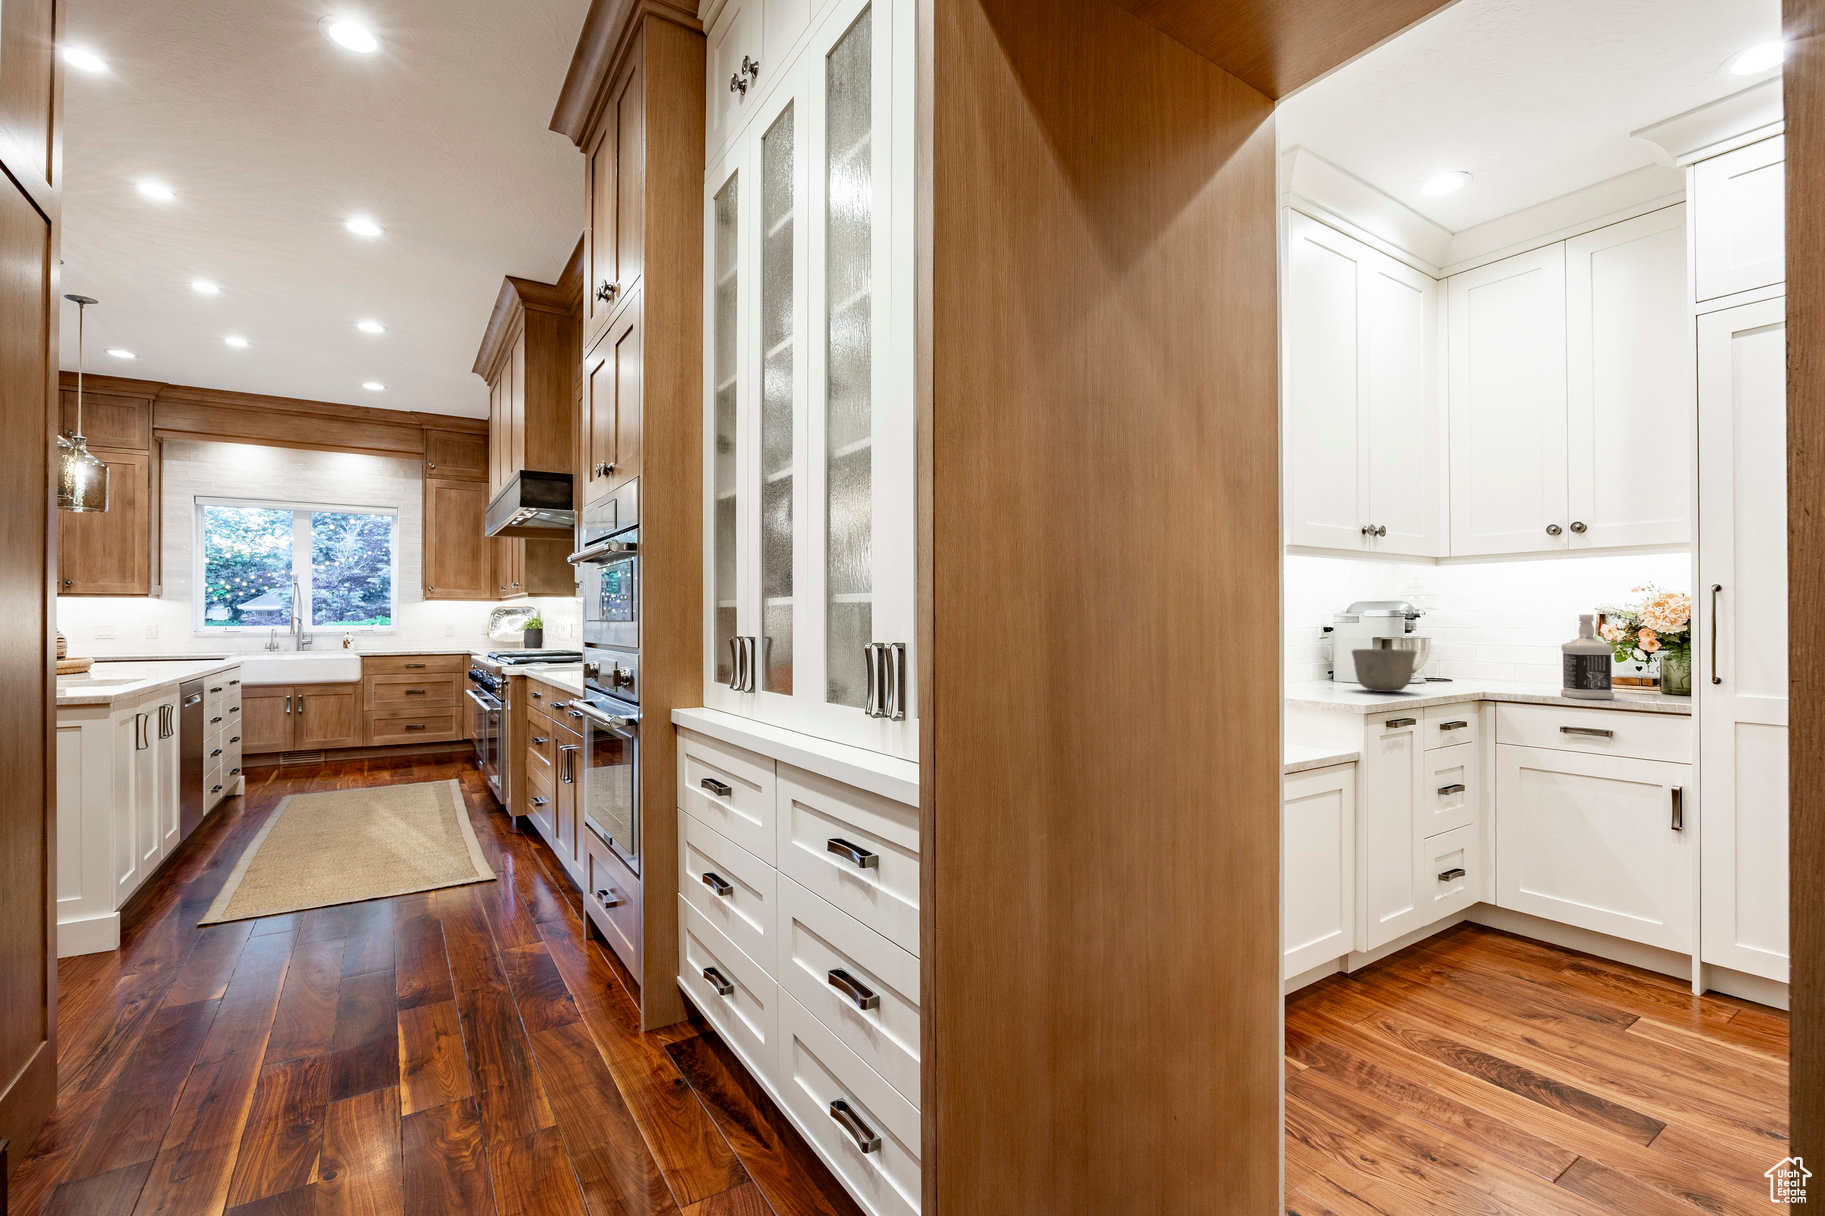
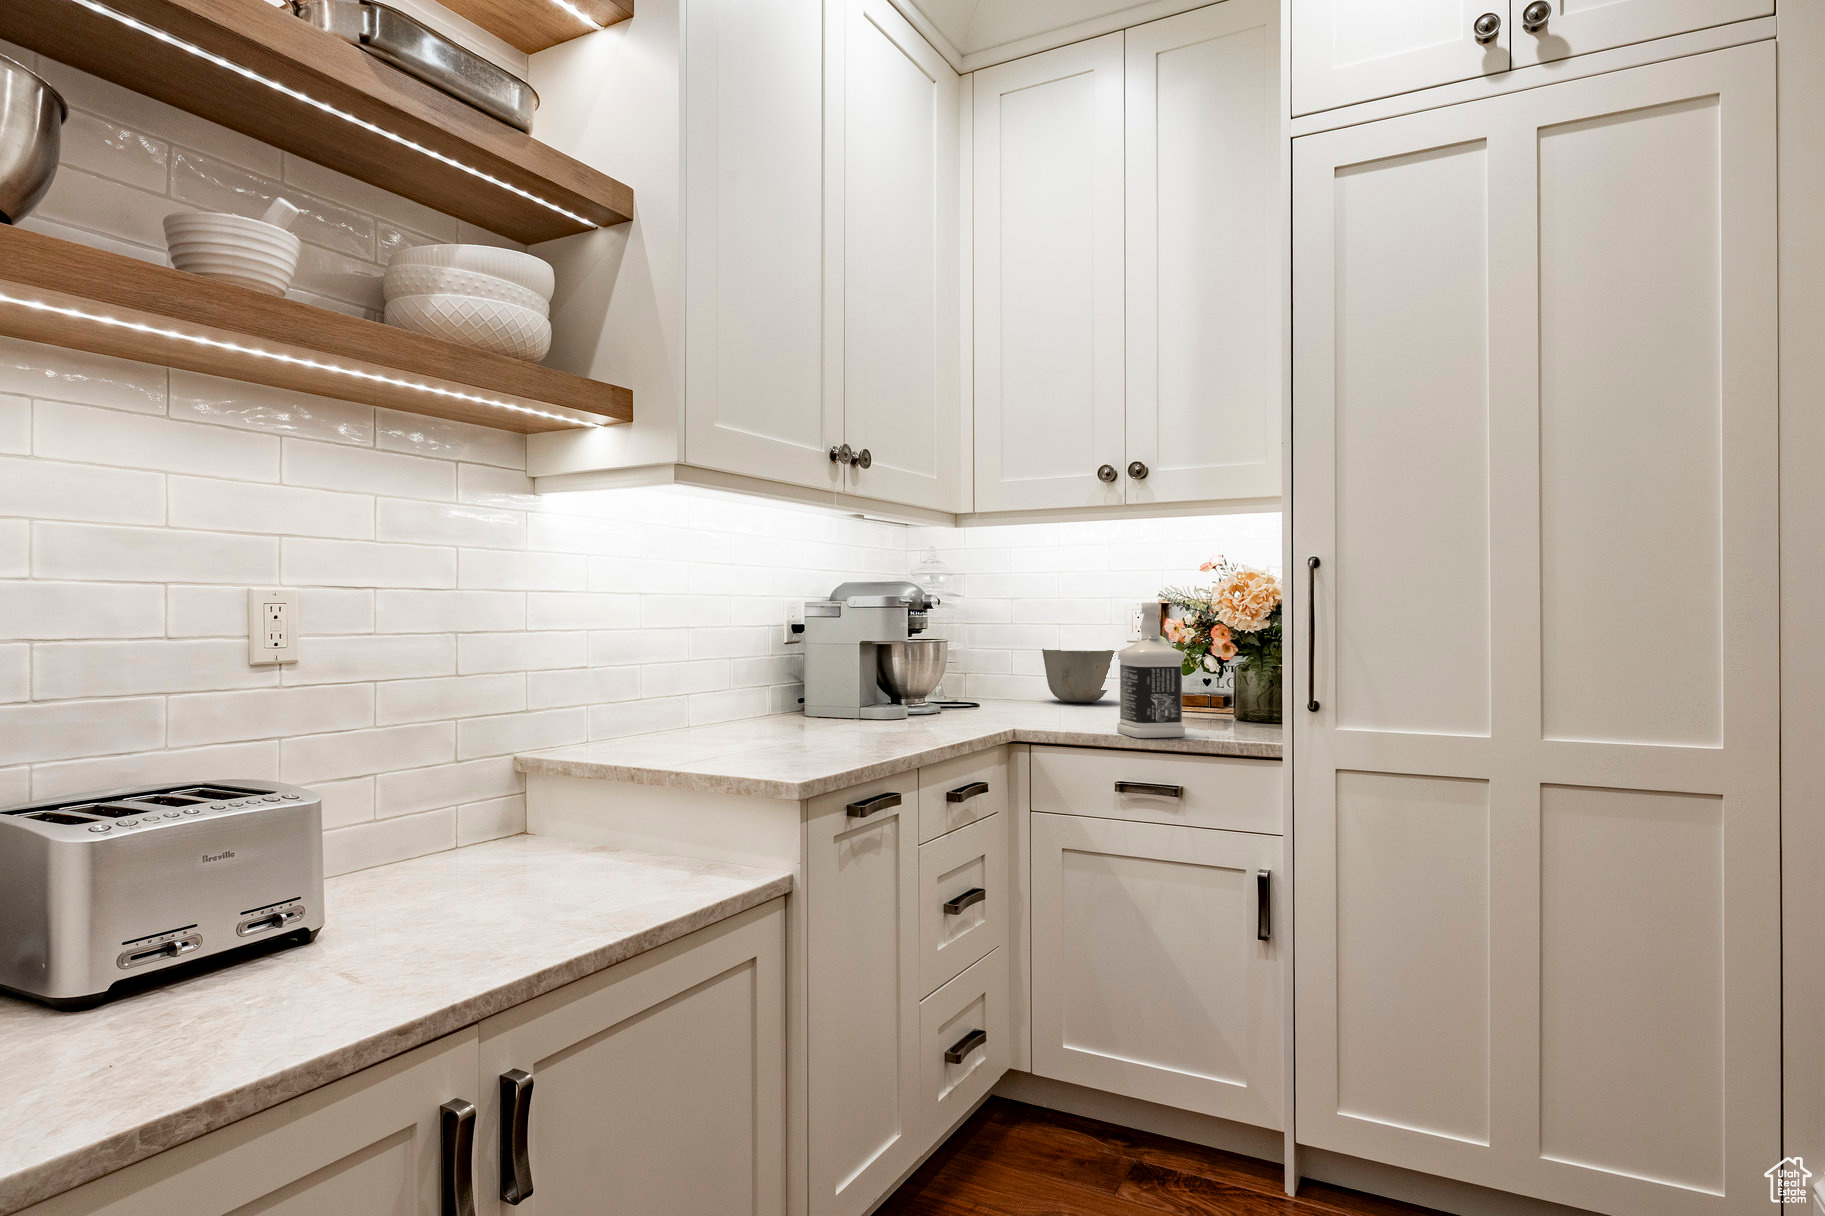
ceramic bowl: present [1352,649,1417,692] -> present [1042,649,1115,702]

